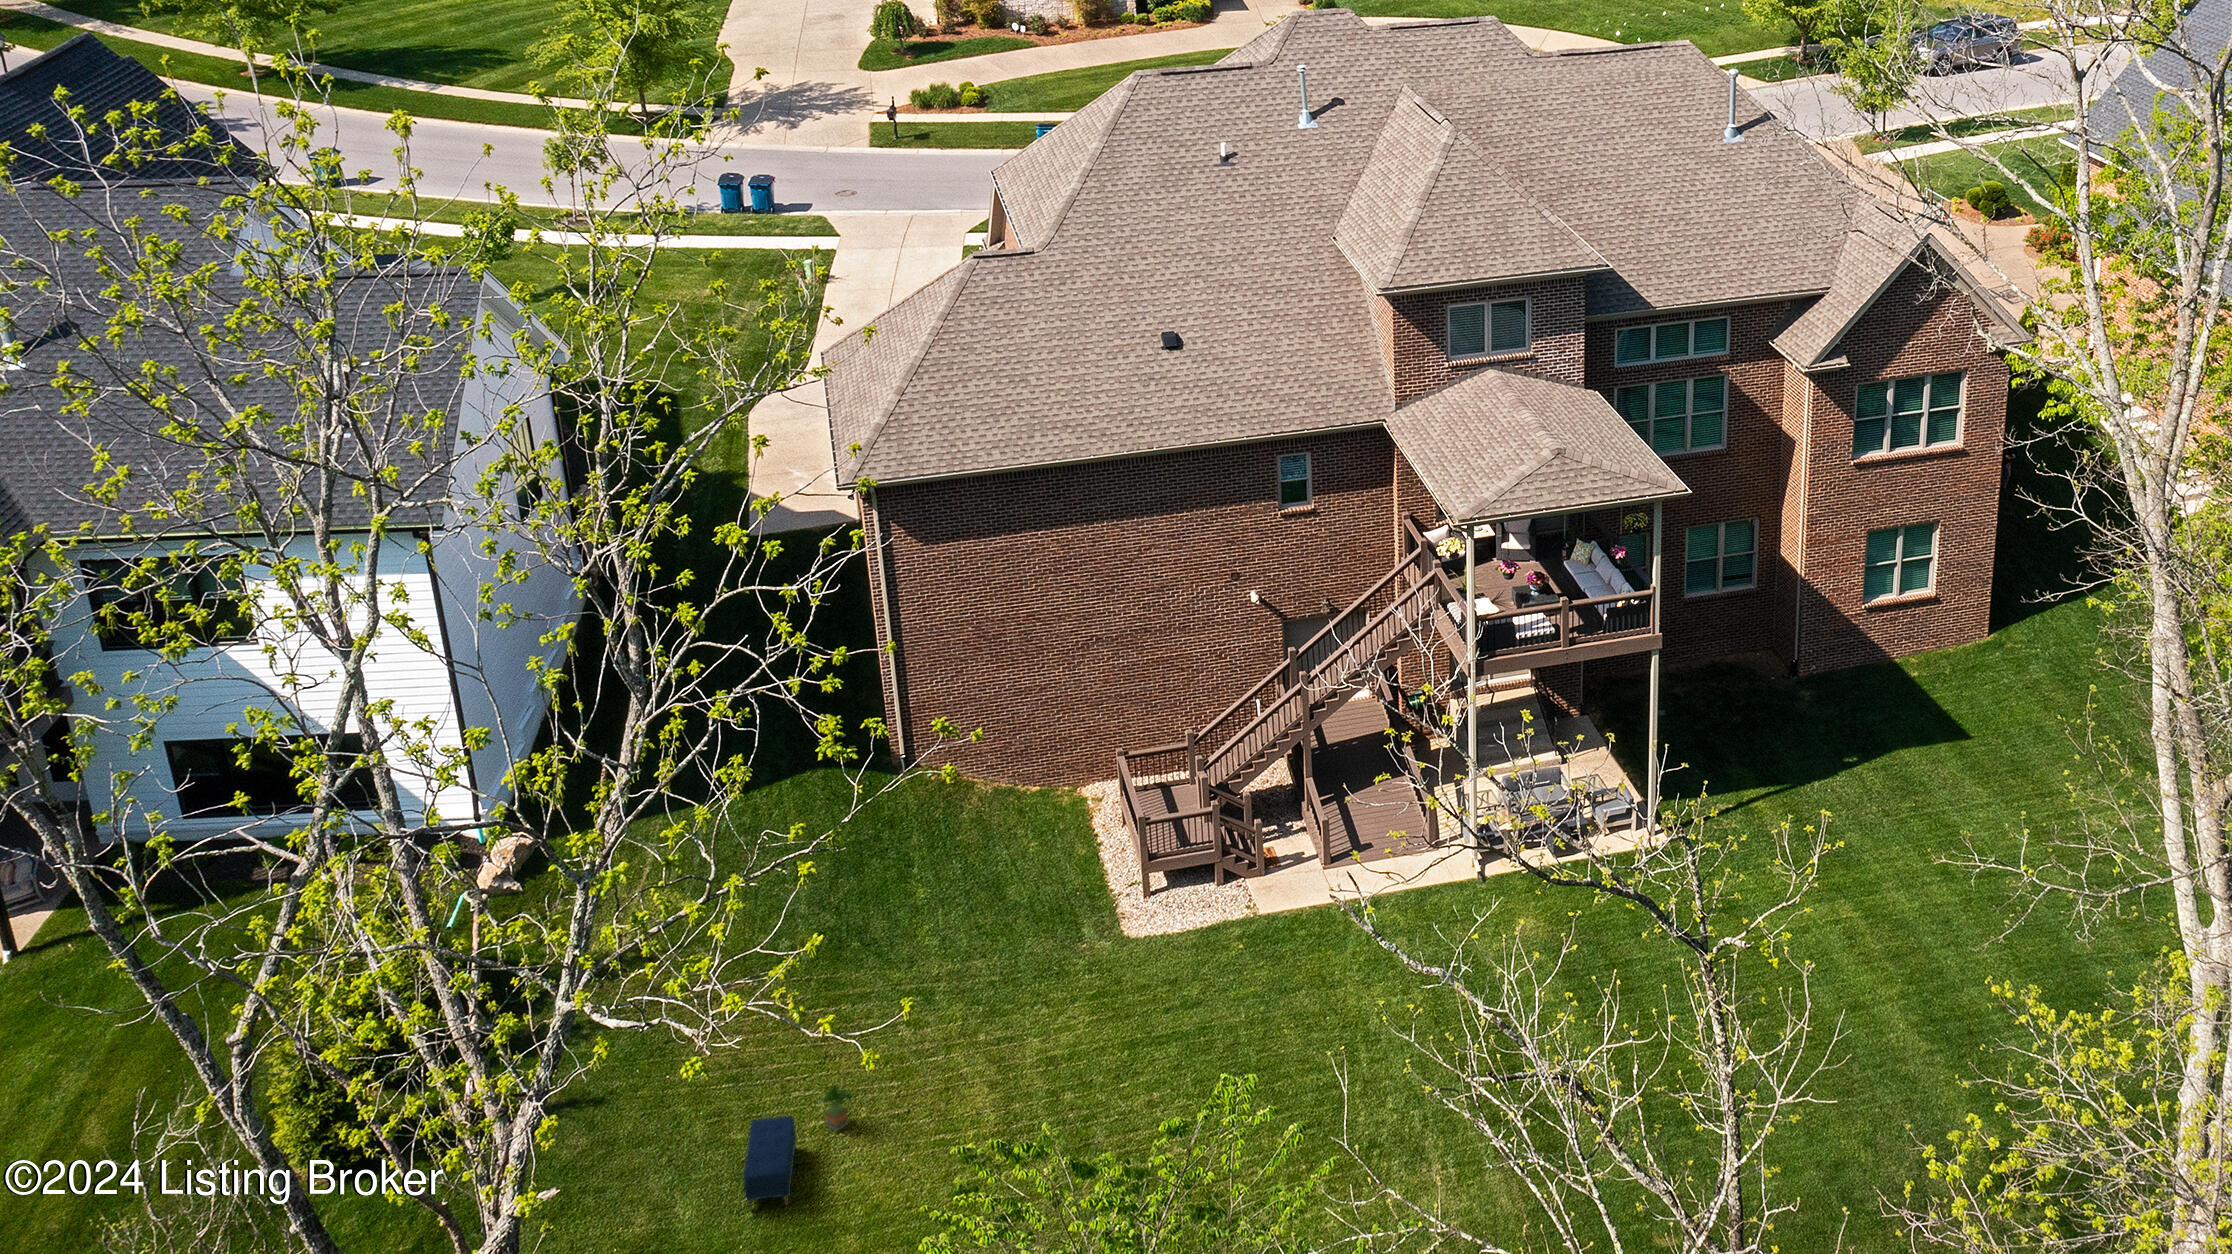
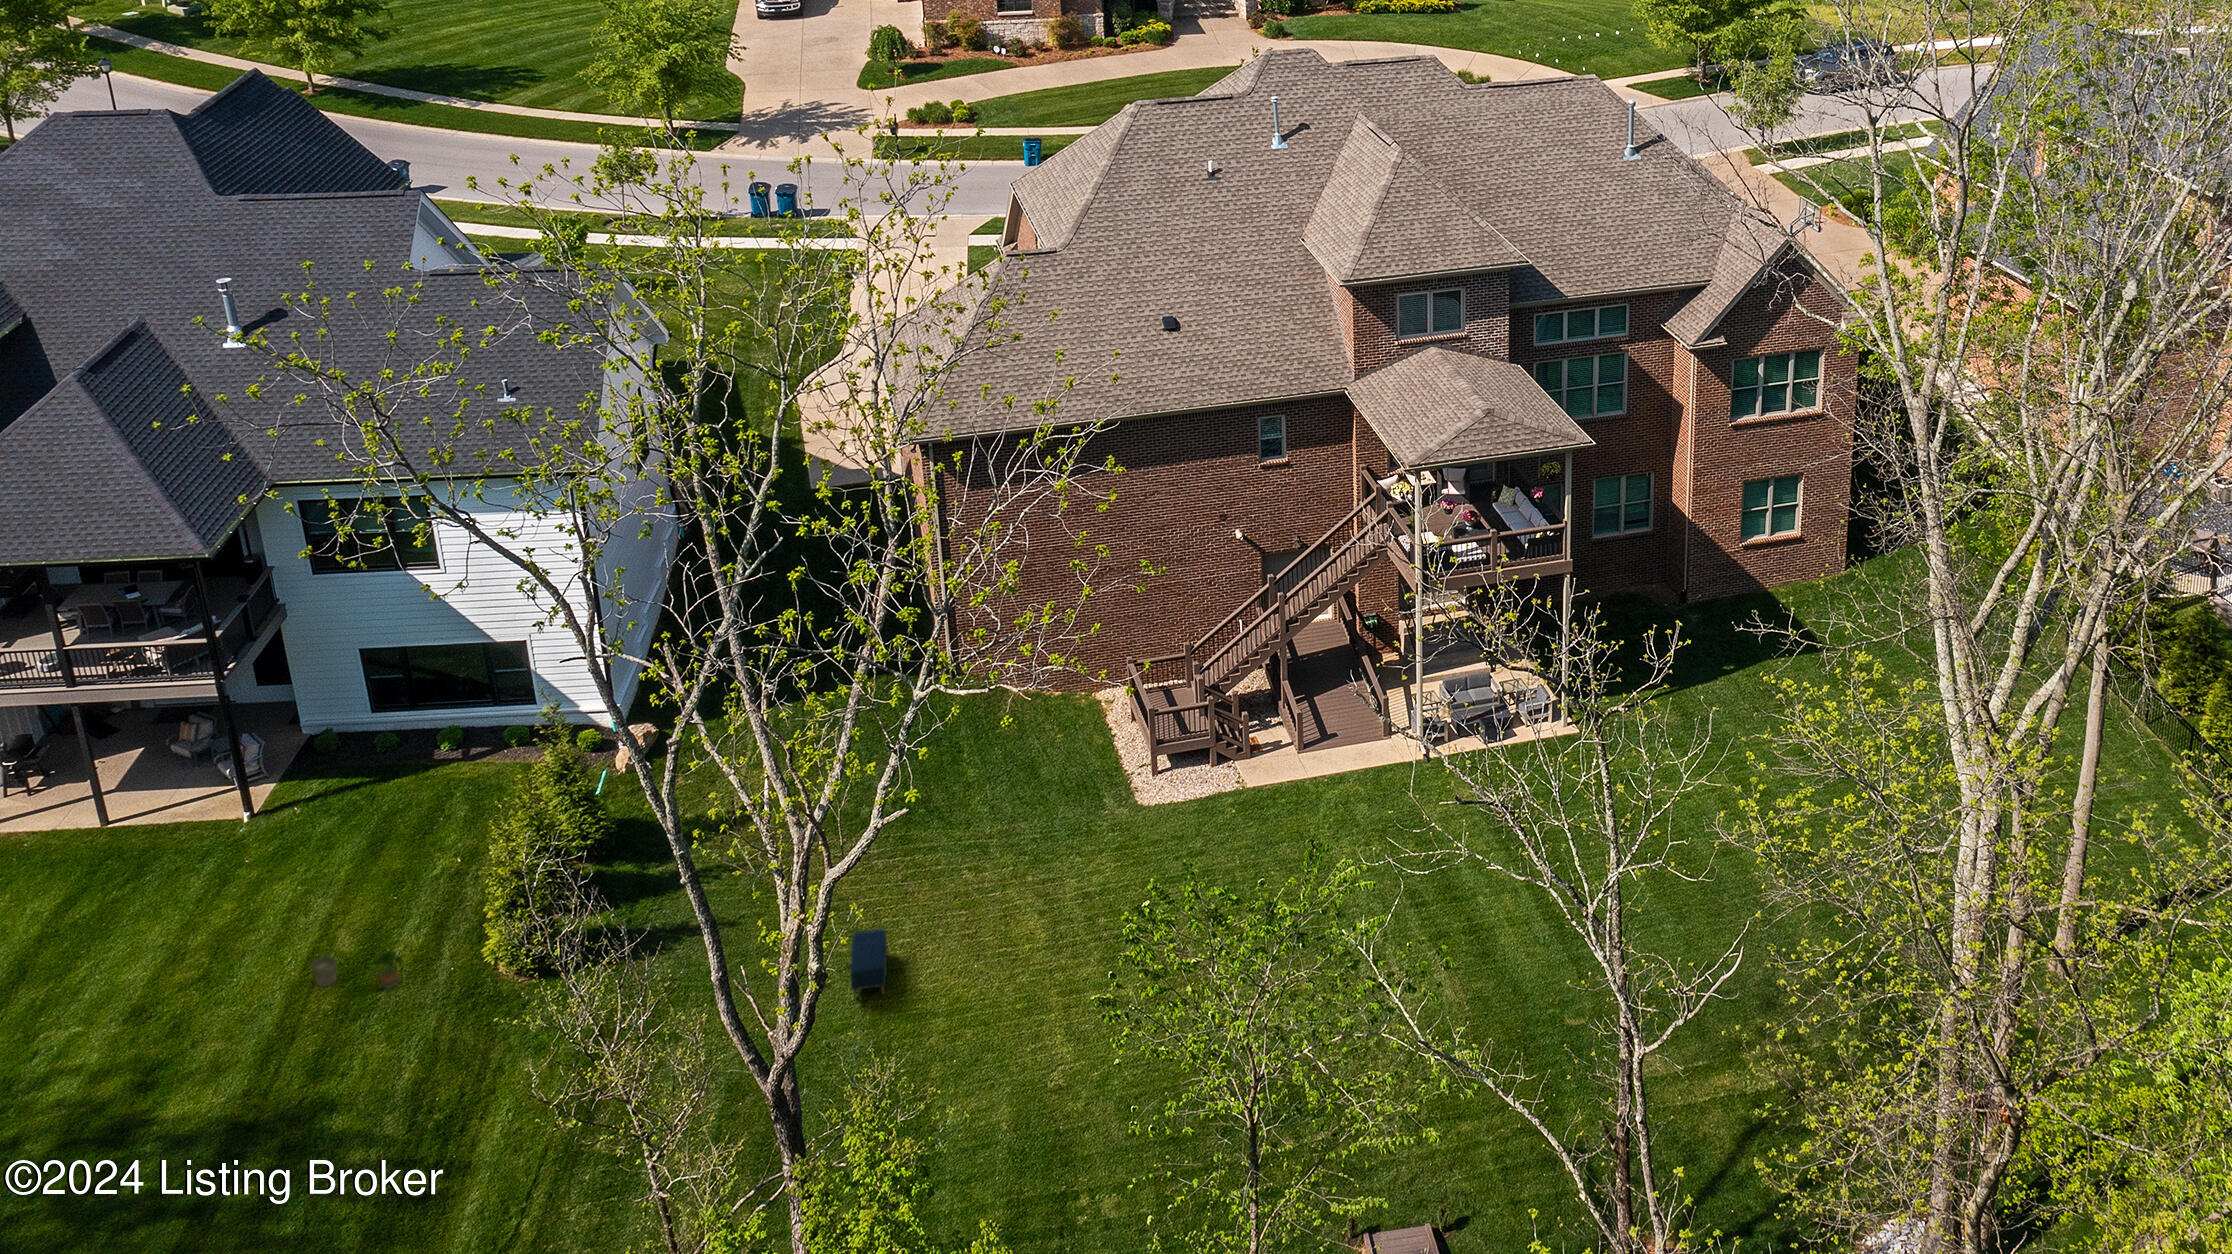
potted tree: present [821,1085,853,1131] -> present [374,951,403,988]
bucket: none [51,1152,88,1193] -> present [312,956,337,987]

